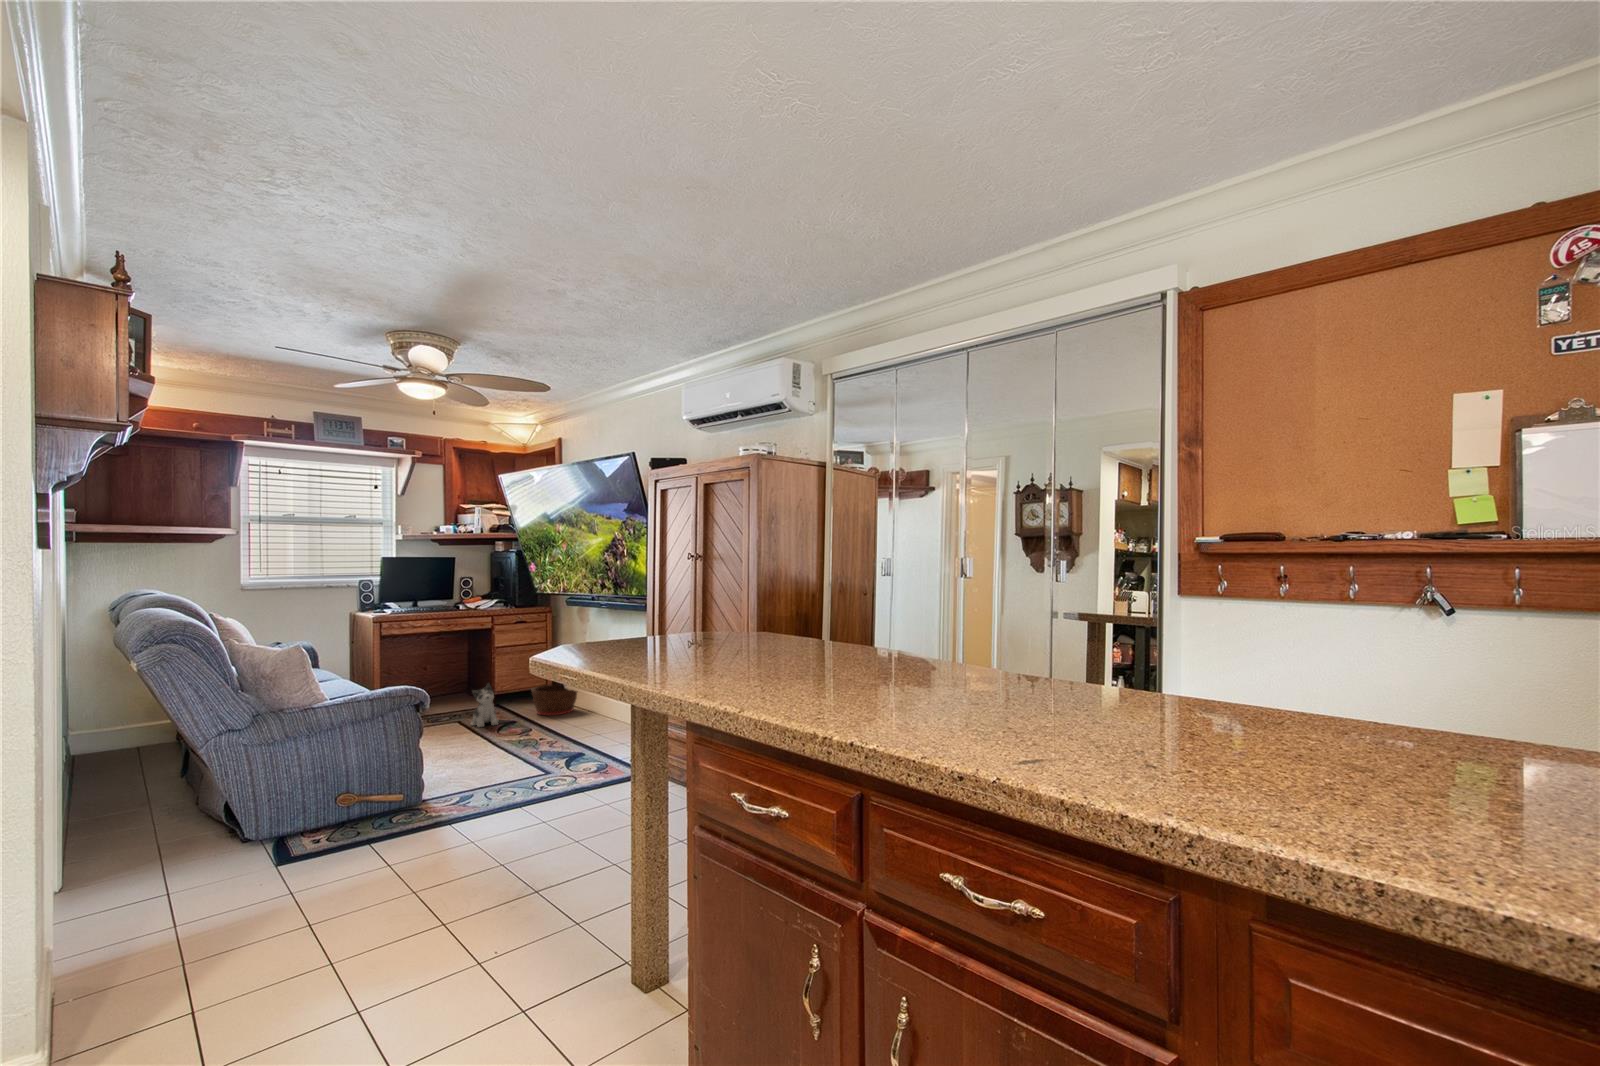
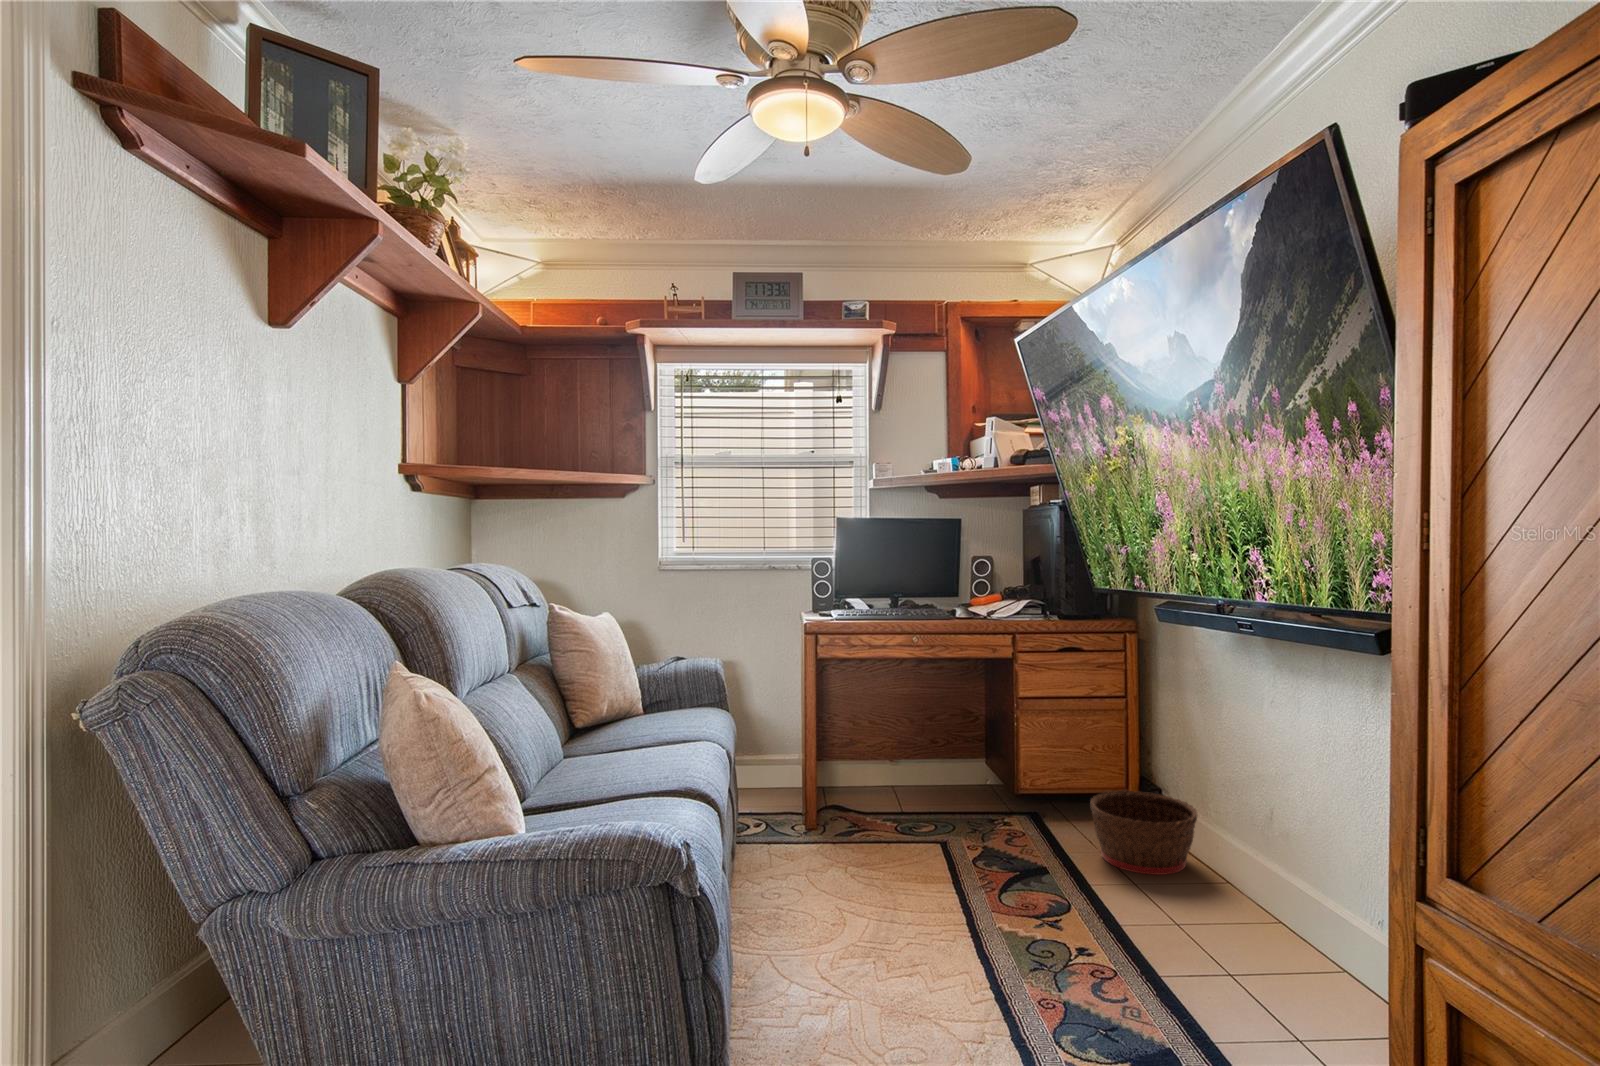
plush toy: present [471,683,498,727] -> none [961,780,1017,876]

